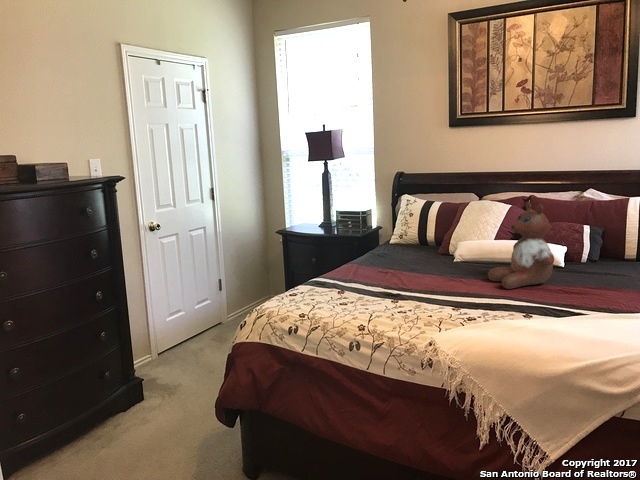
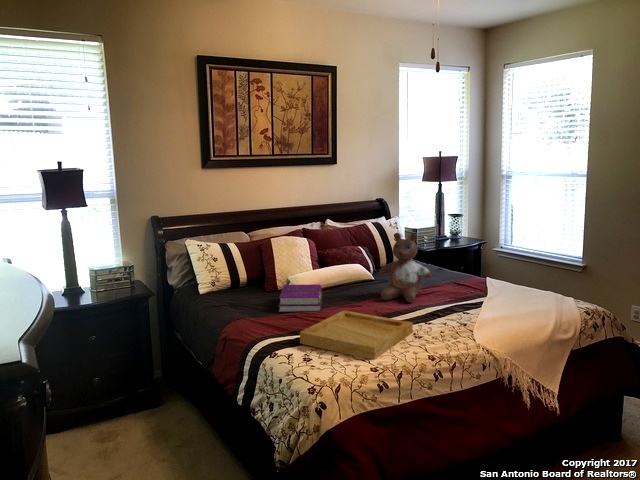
hardback book: none [389,245,459,274] -> present [278,284,322,312]
tray: none [317,272,409,310] -> present [300,311,413,360]

